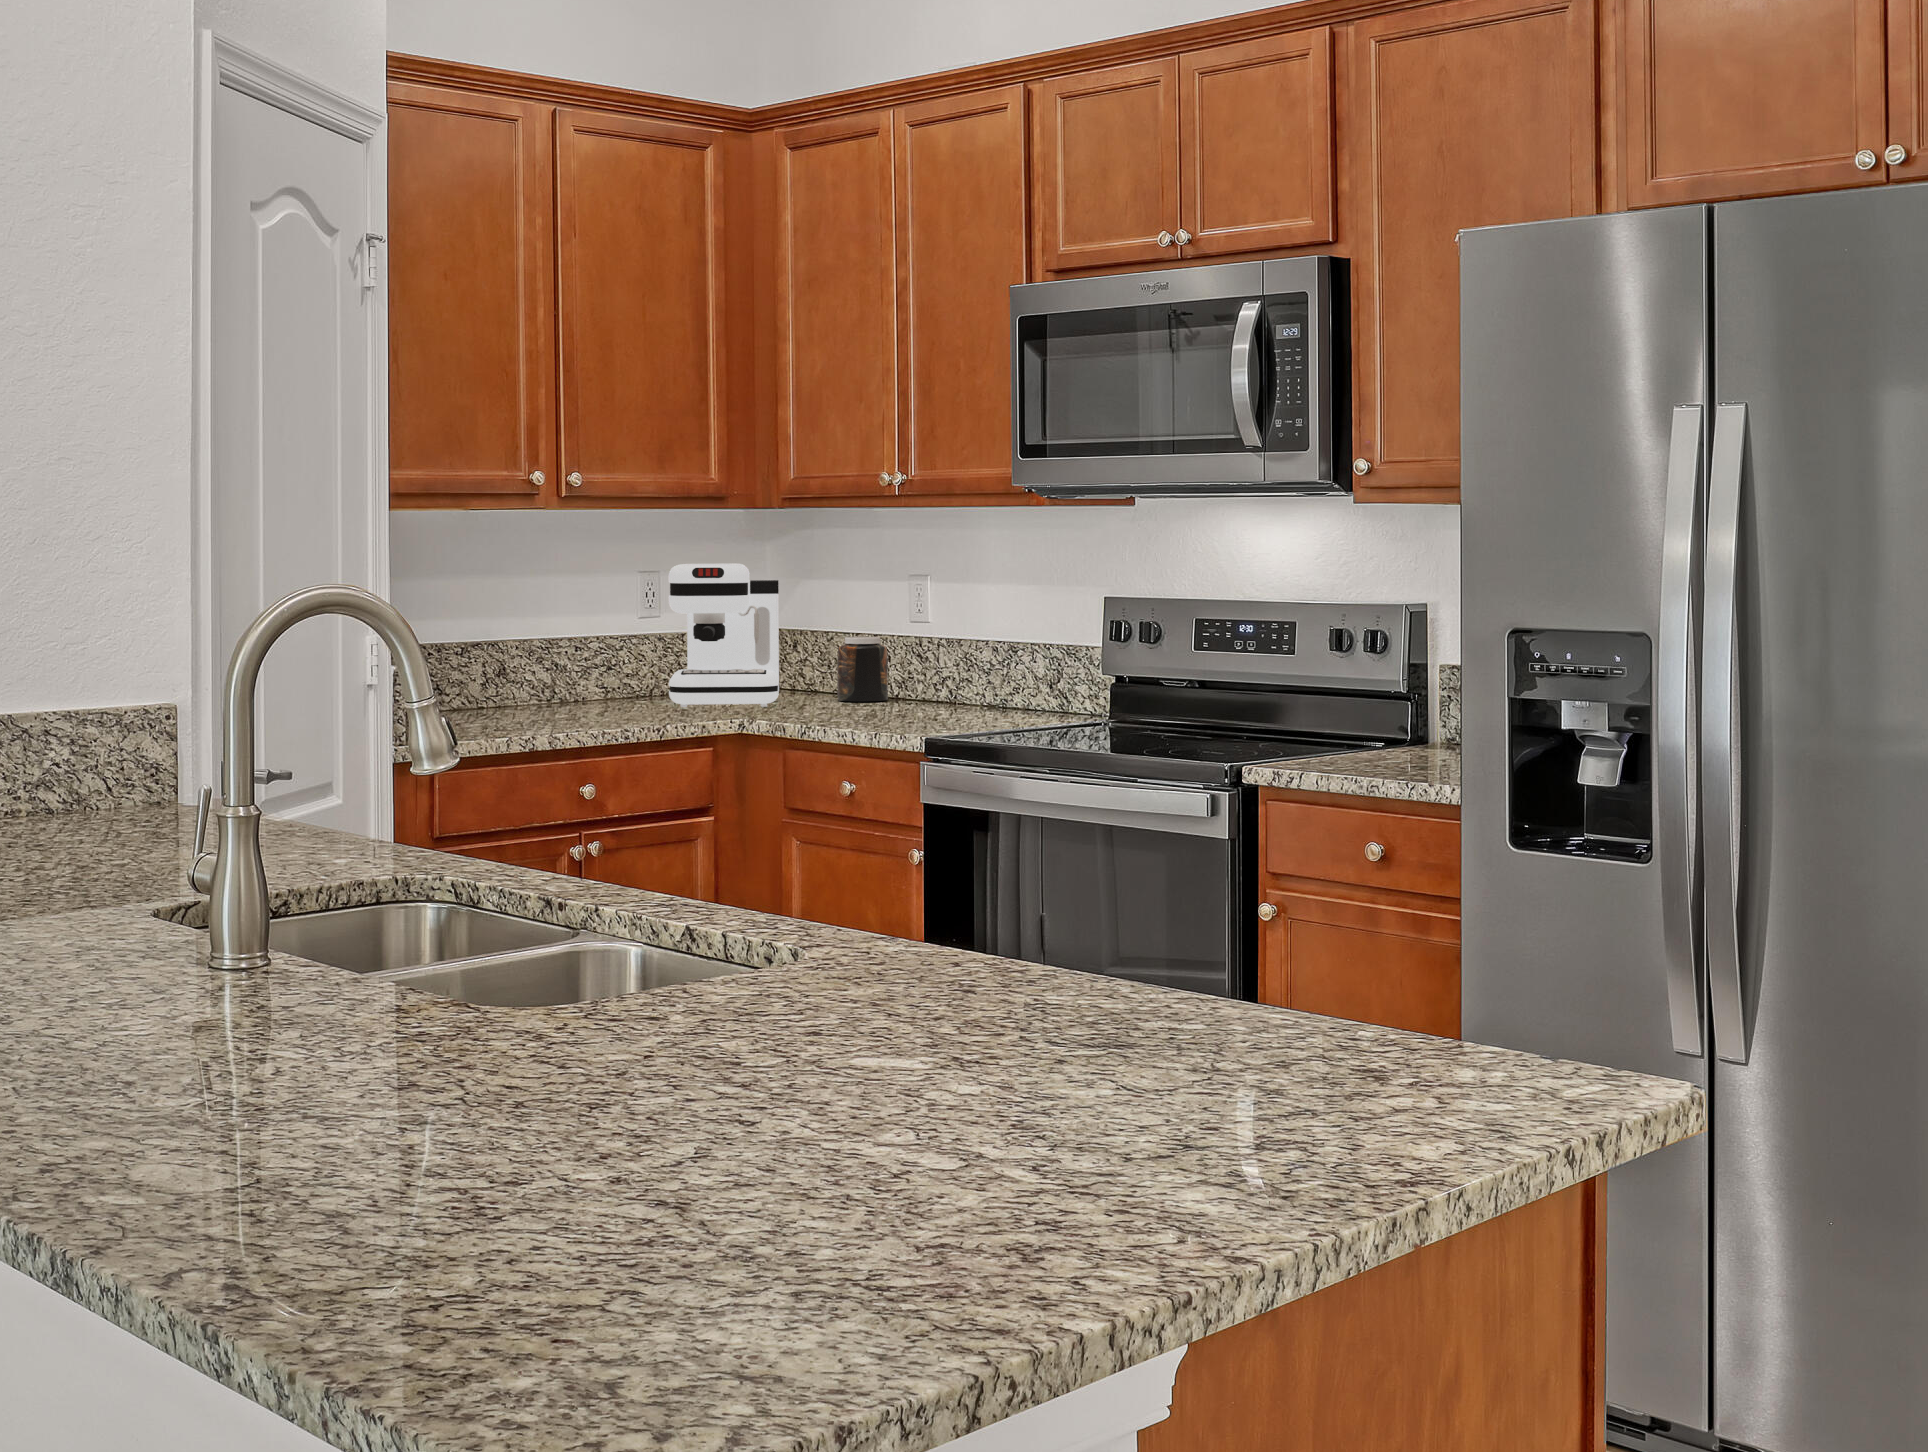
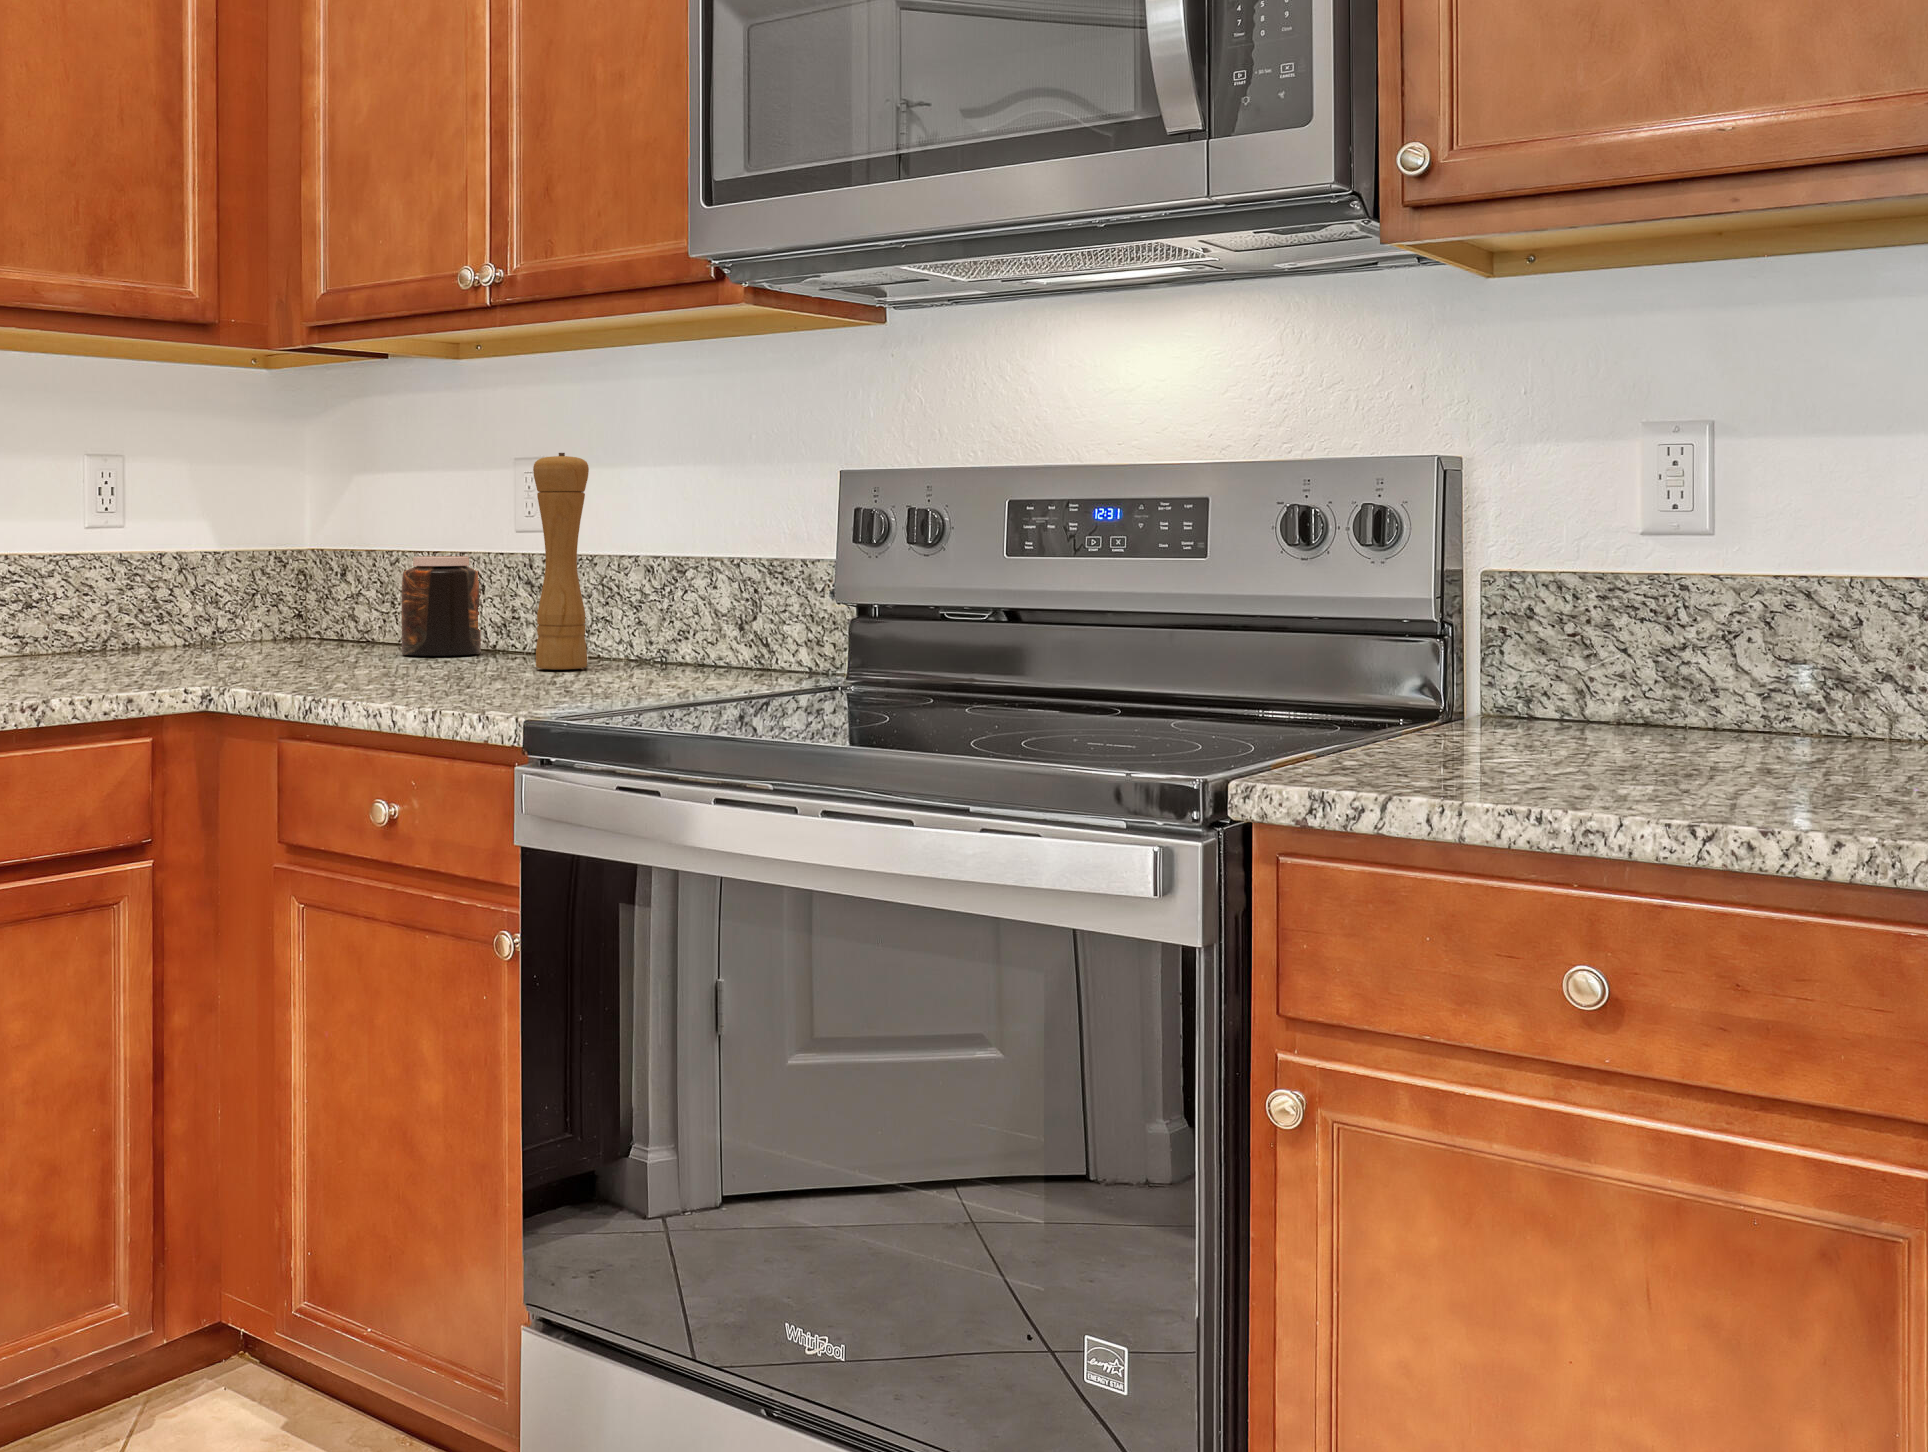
coffee maker: present [669,564,779,707] -> none [113,435,309,667]
pepper mill: none [923,578,957,711] -> present [533,453,589,670]

